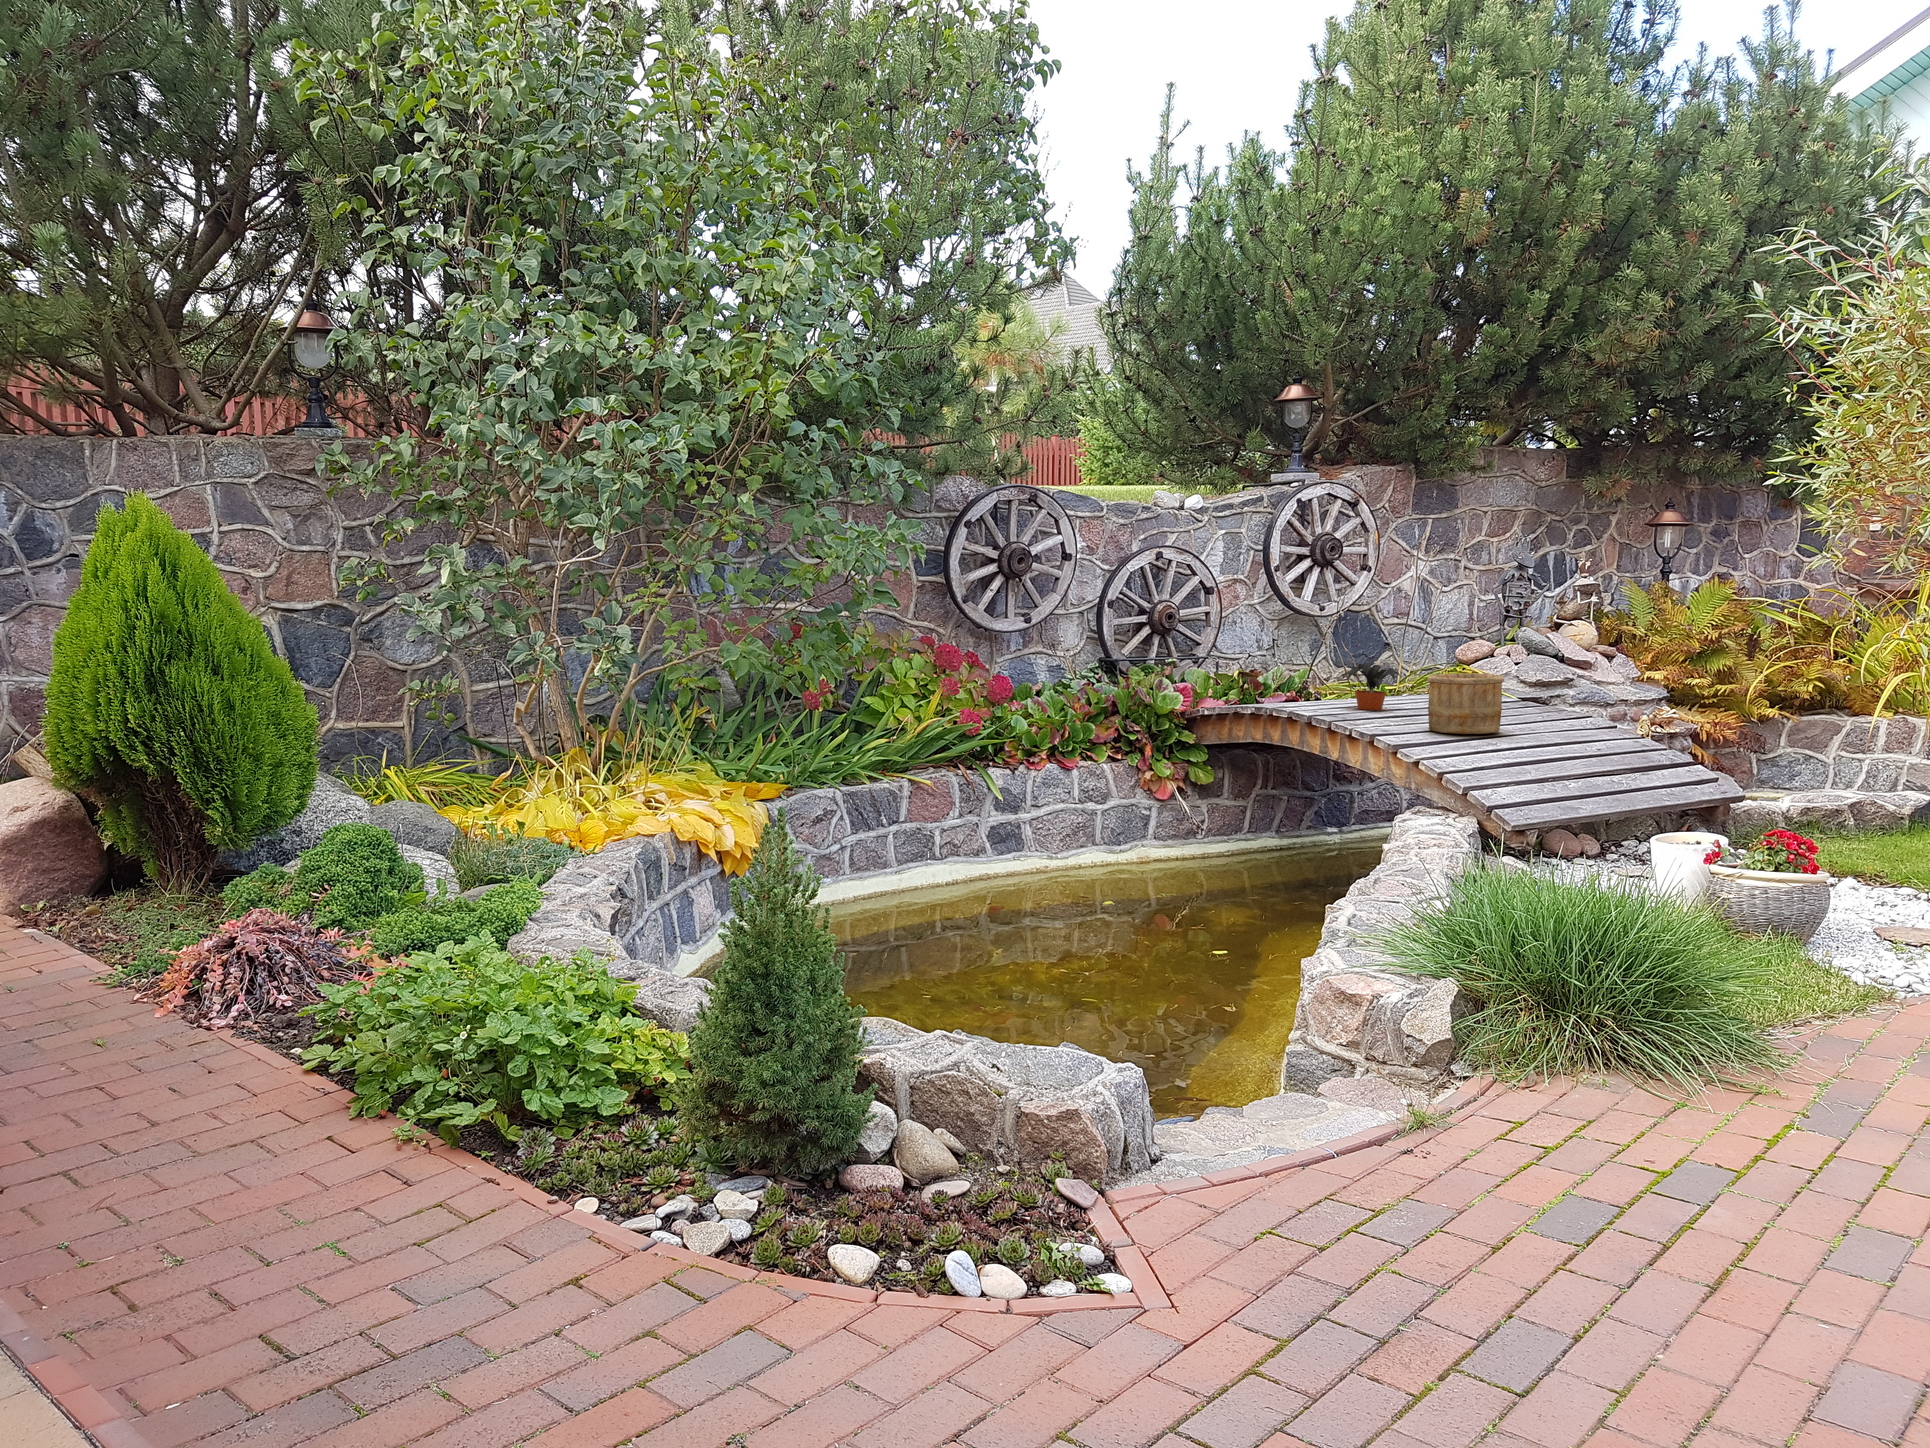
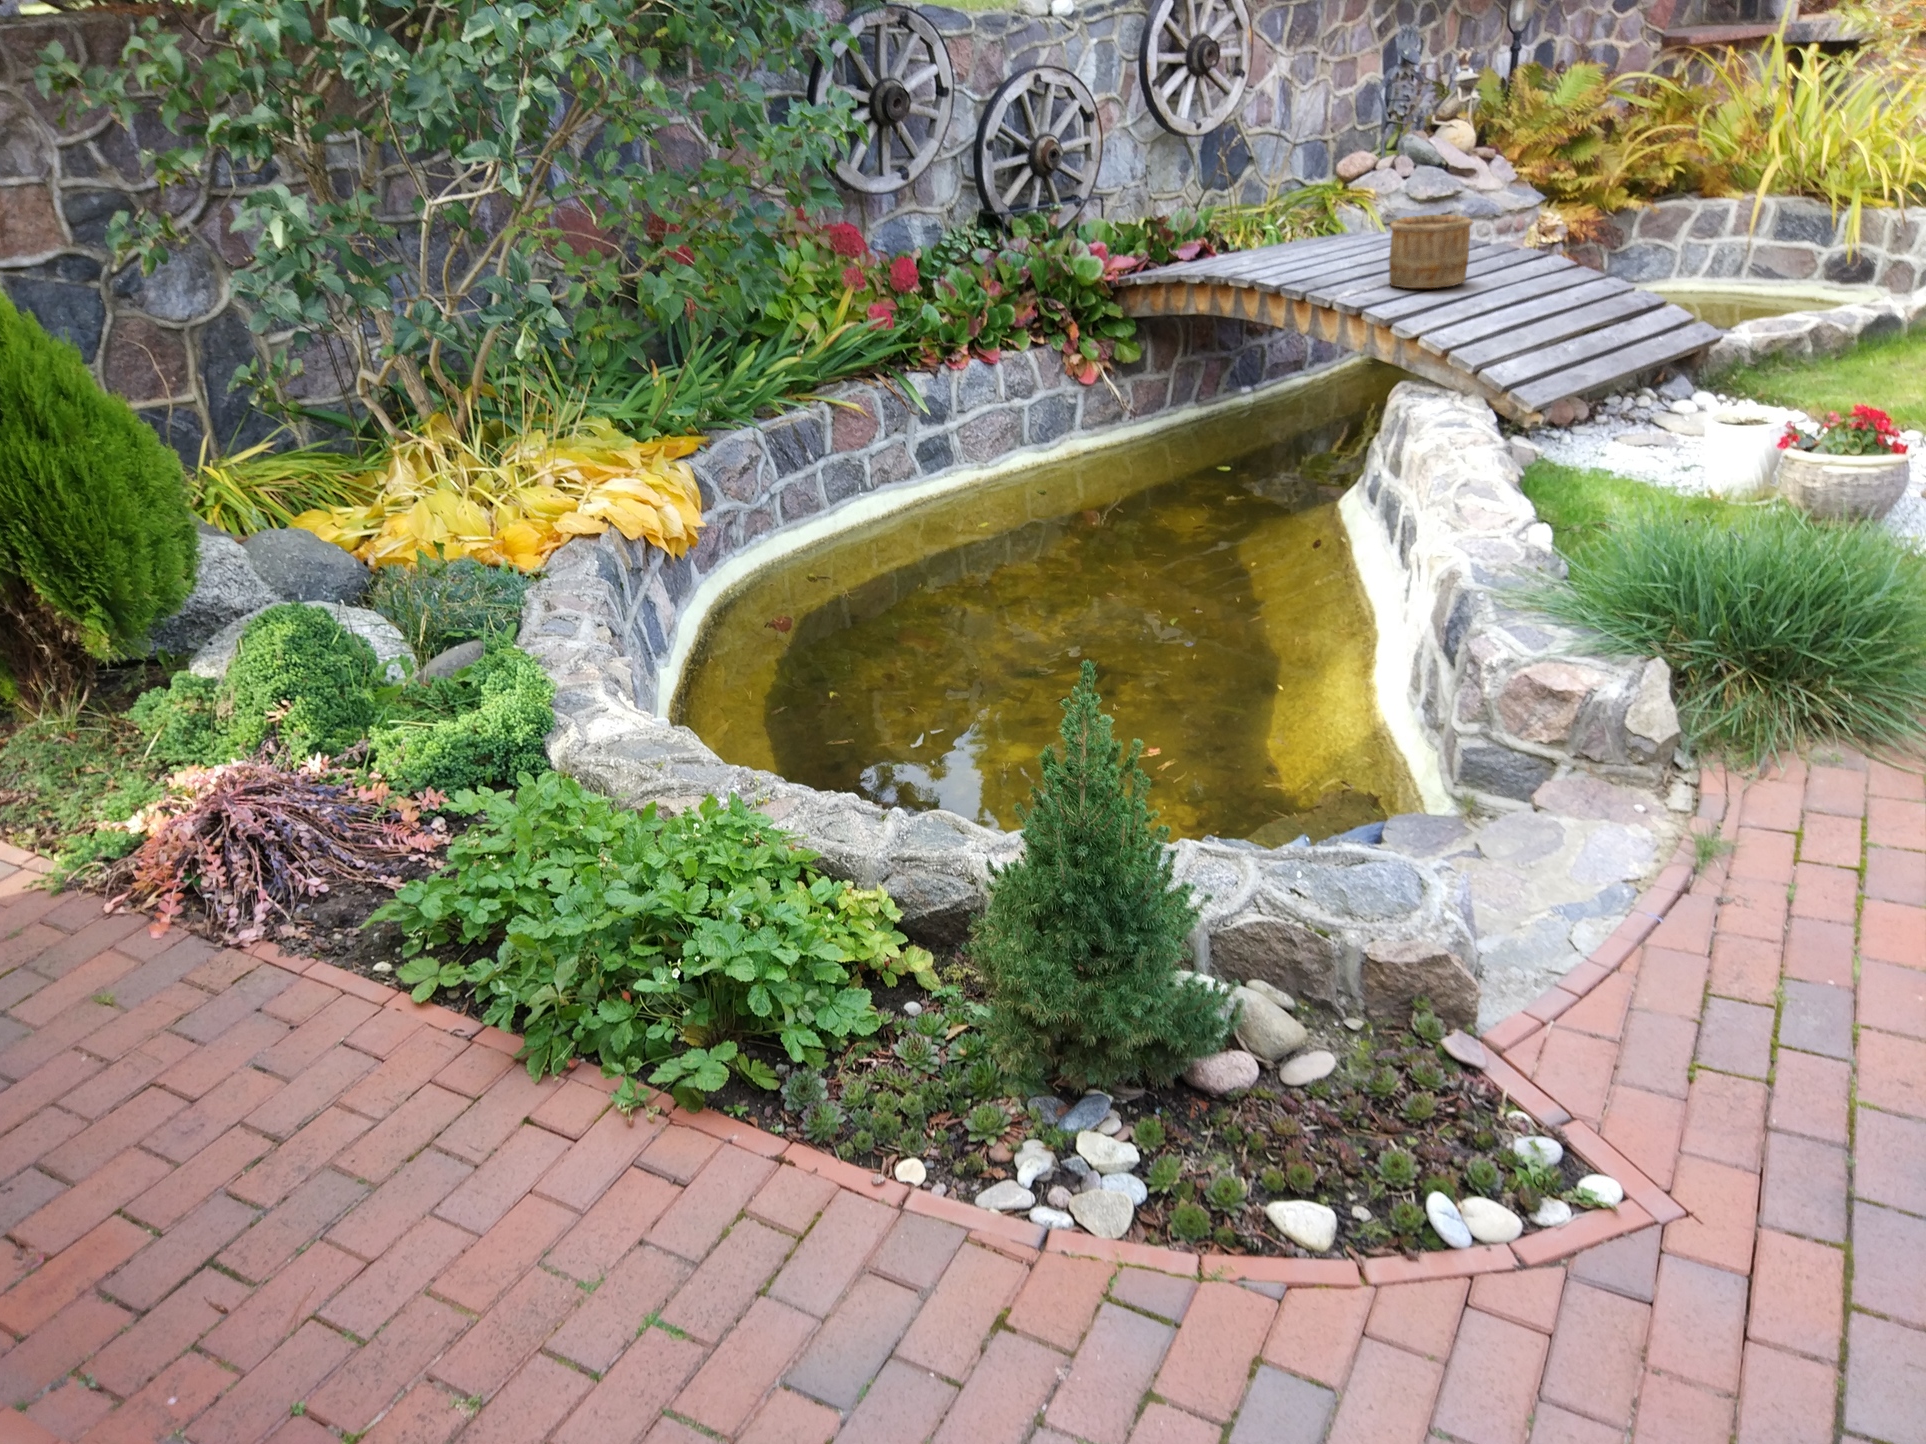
potted plant: present [1343,664,1401,710] -> none [1267,204,1334,259]

